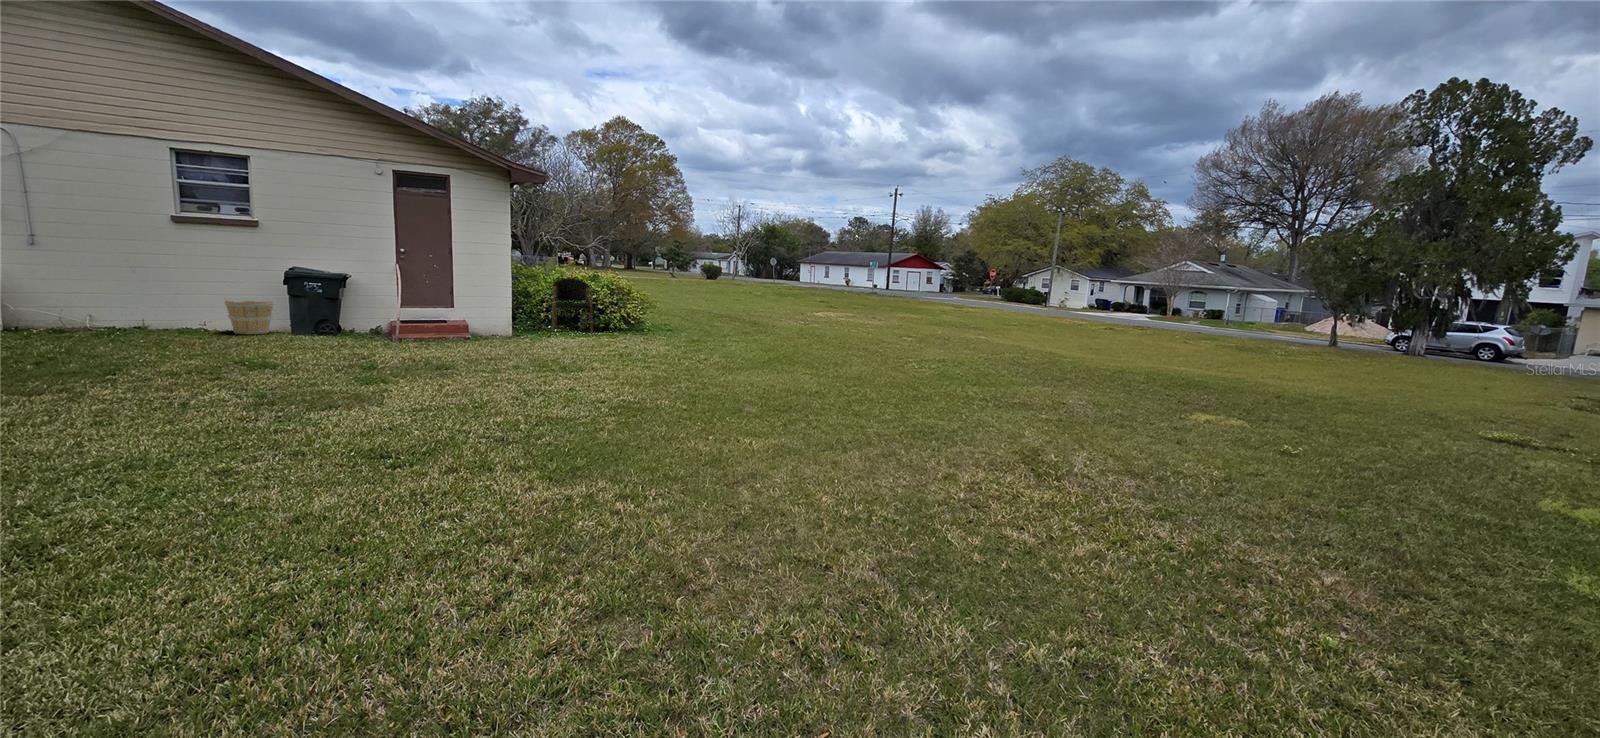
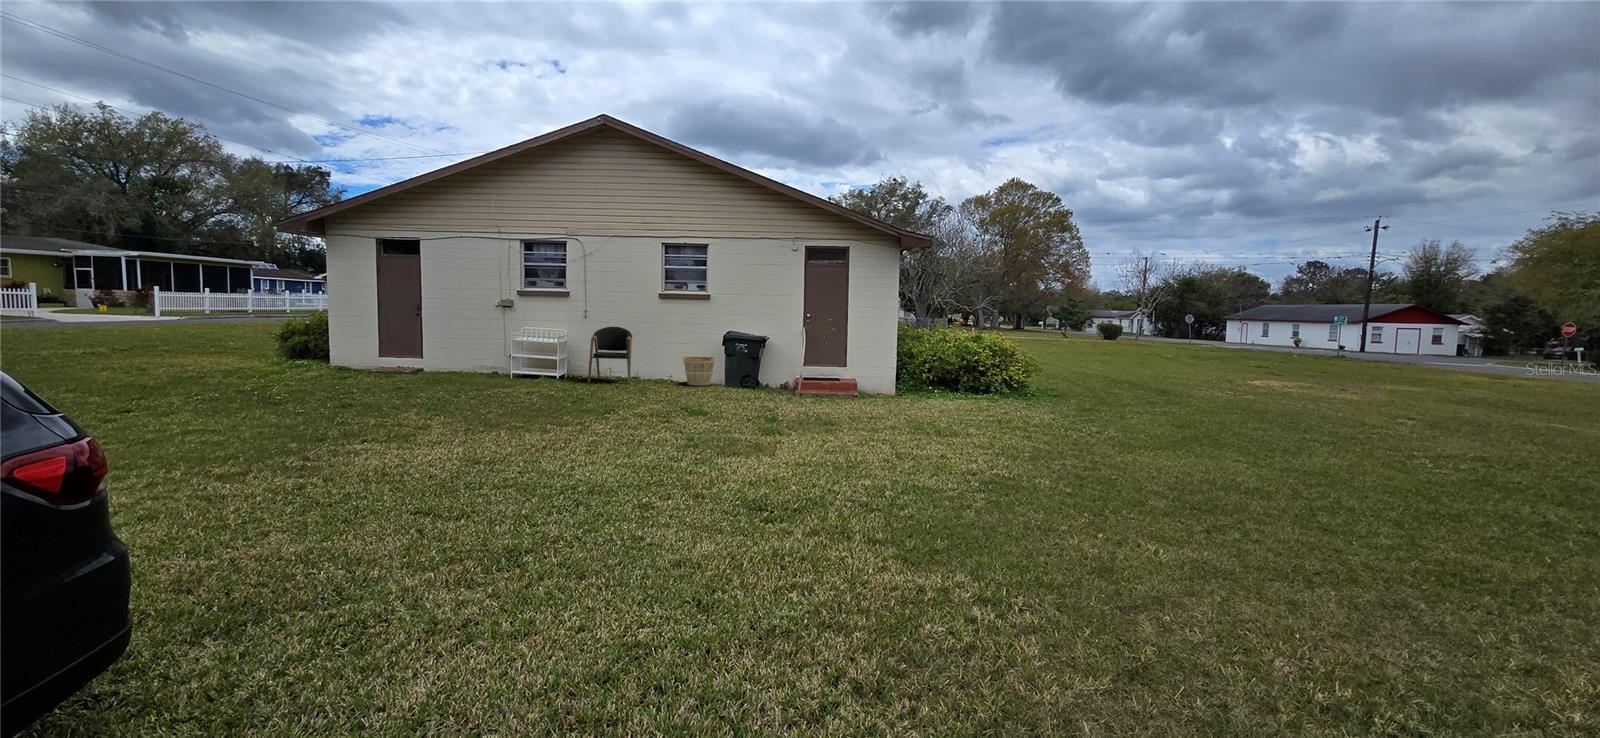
chair: present [552,278,593,332] -> present [588,327,632,384]

